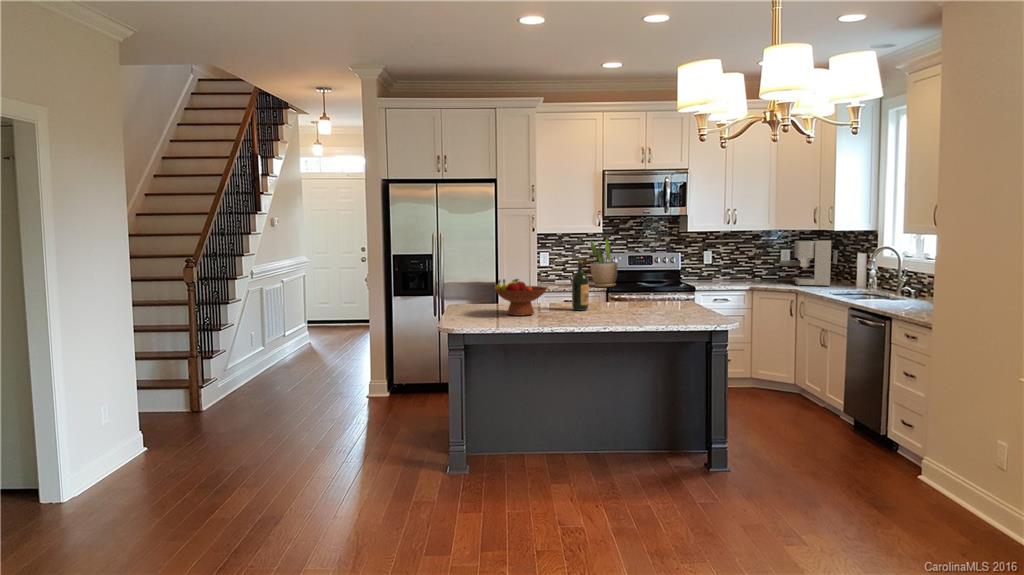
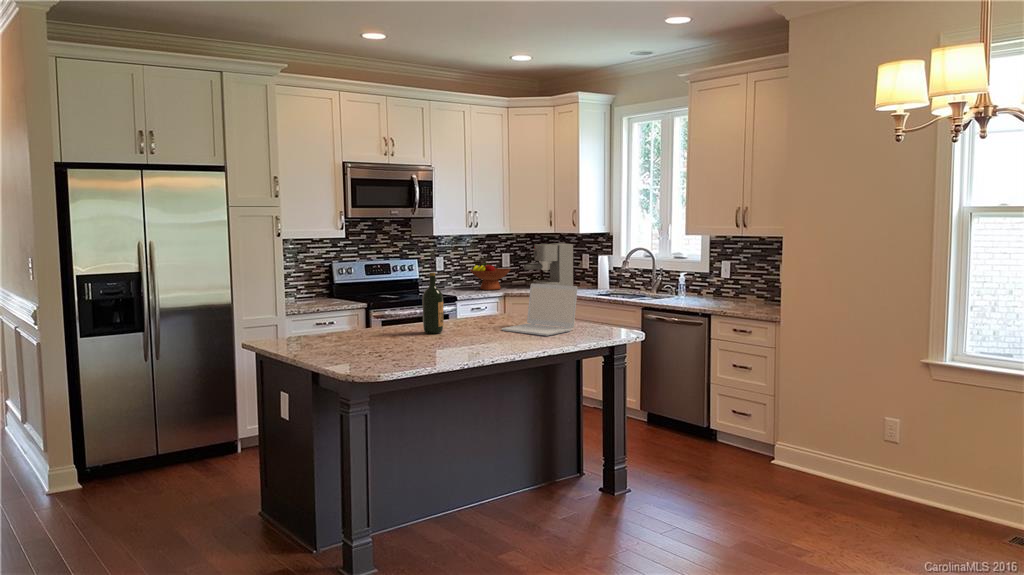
potted plant: present [590,238,617,287] -> none [346,243,378,303]
laptop: none [637,274,701,319] -> present [502,283,577,336]
fruit bowl: present [494,279,547,316] -> present [470,263,510,290]

